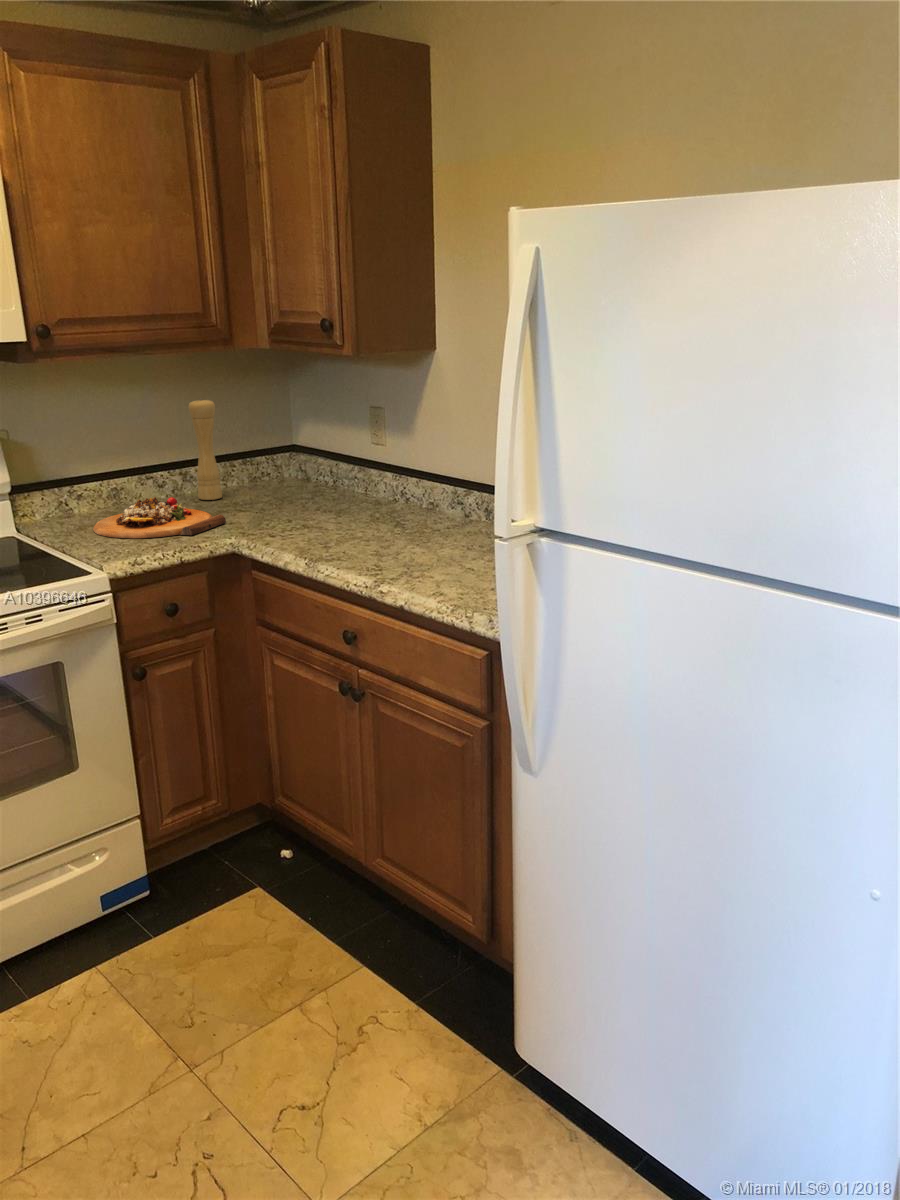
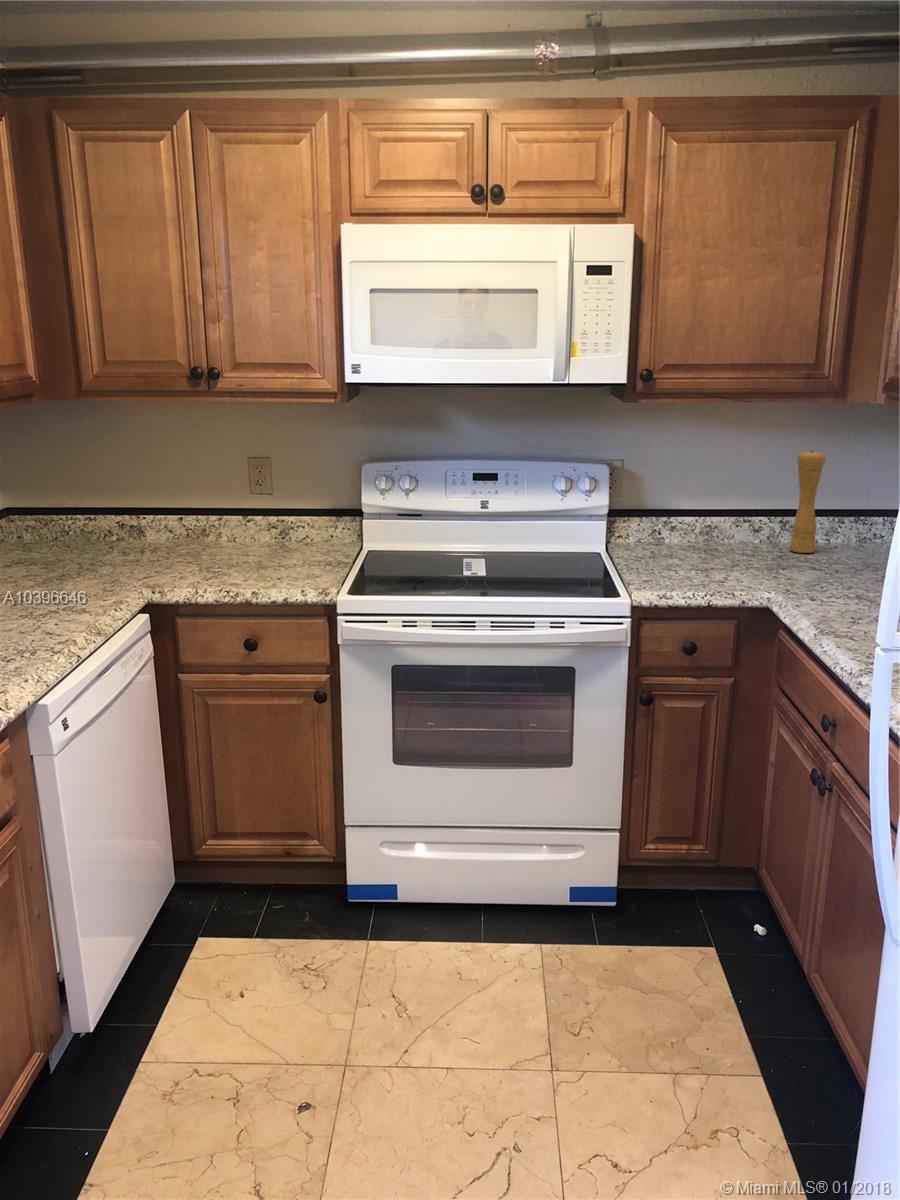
cutting board: present [93,497,227,538] -> none [662,539,786,583]

